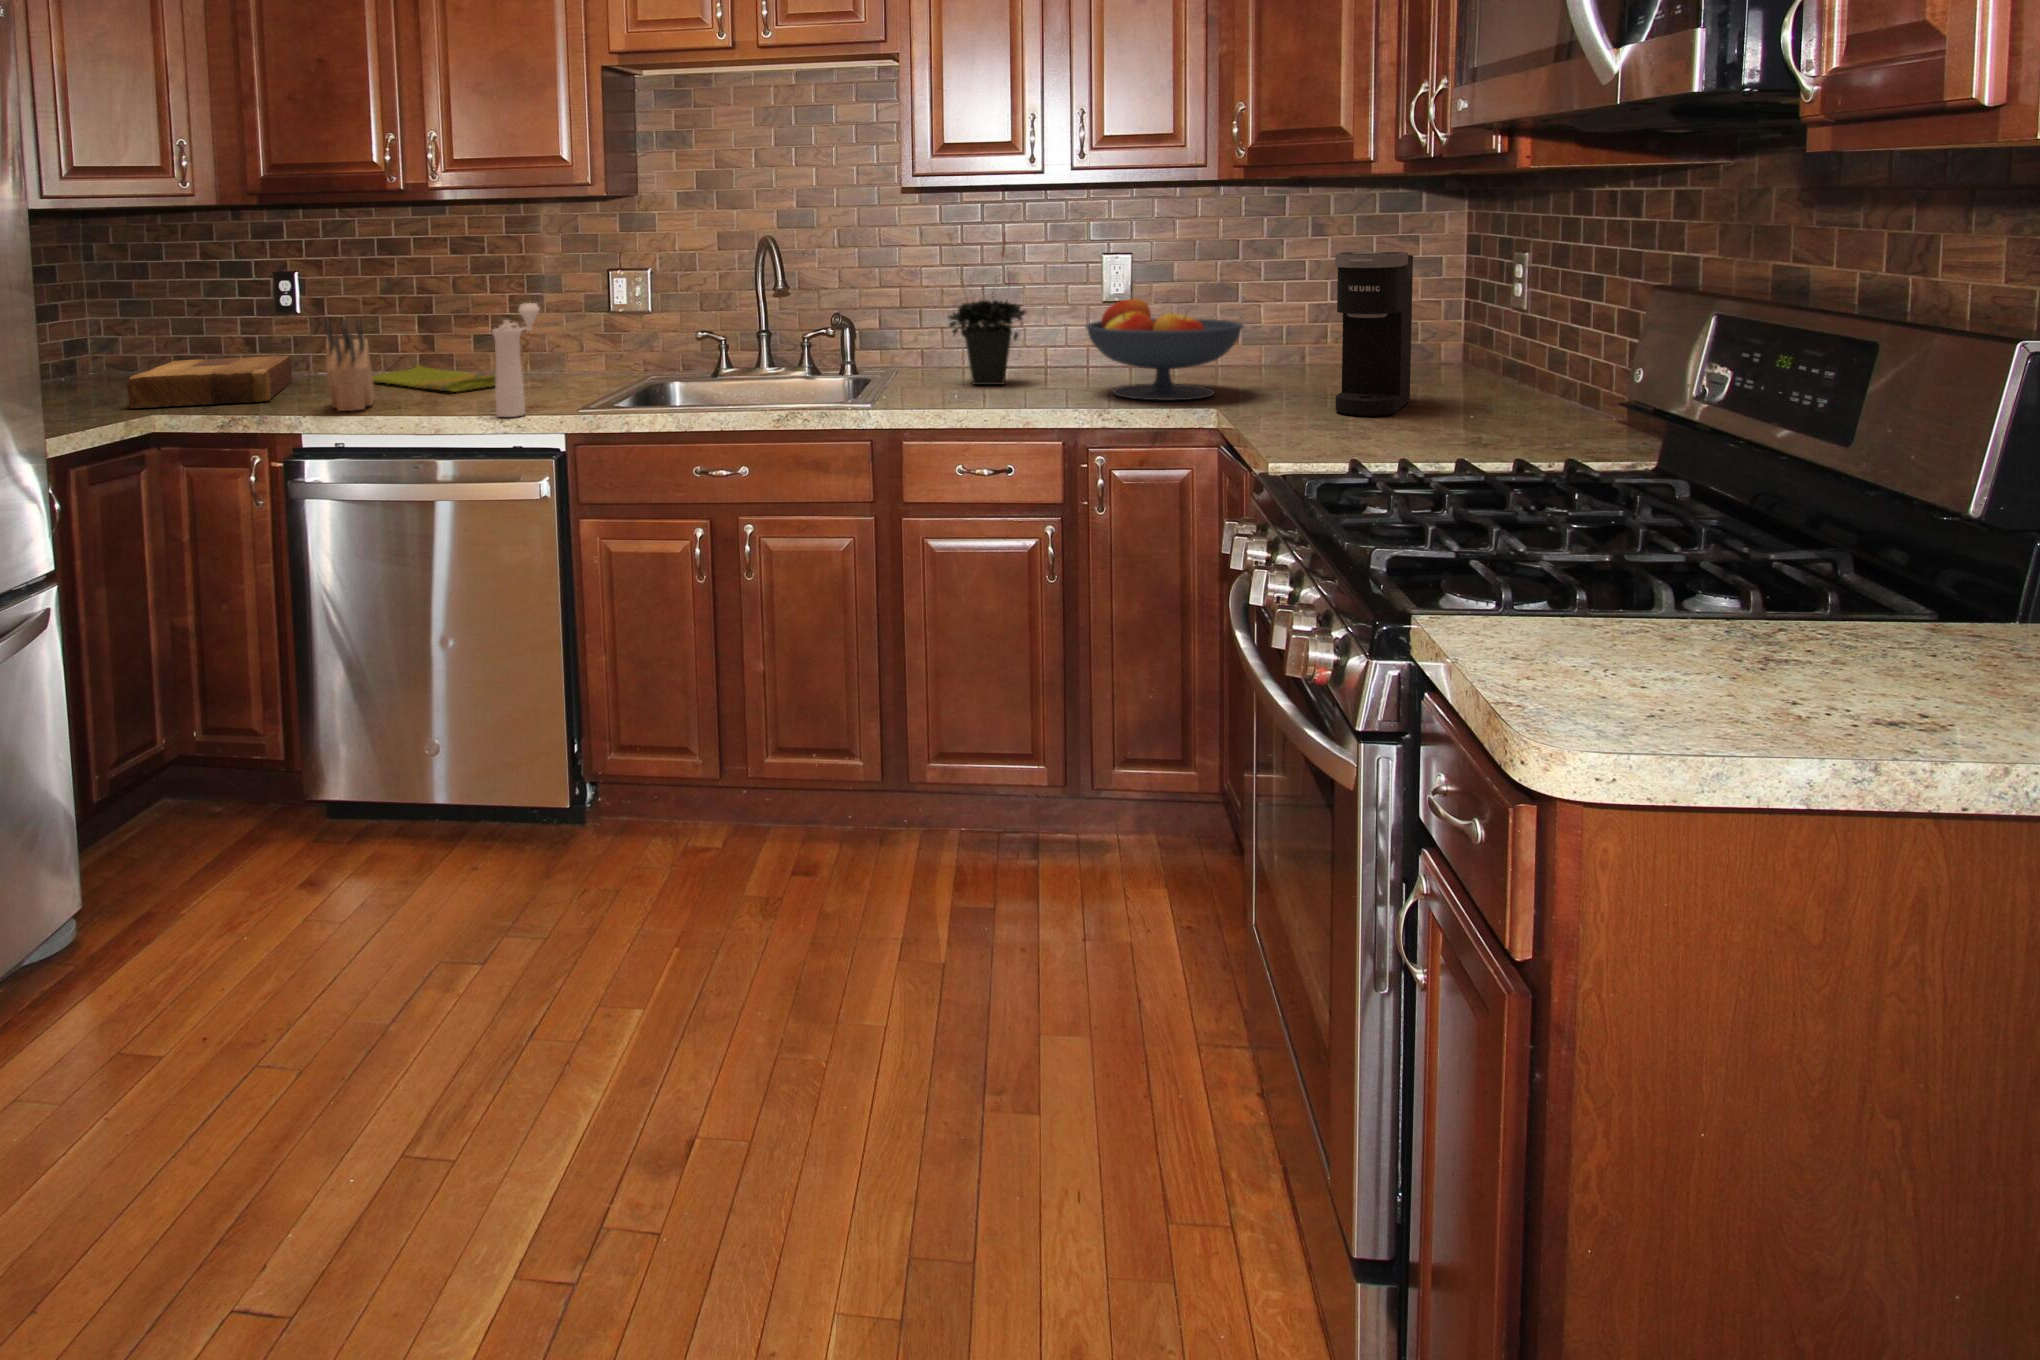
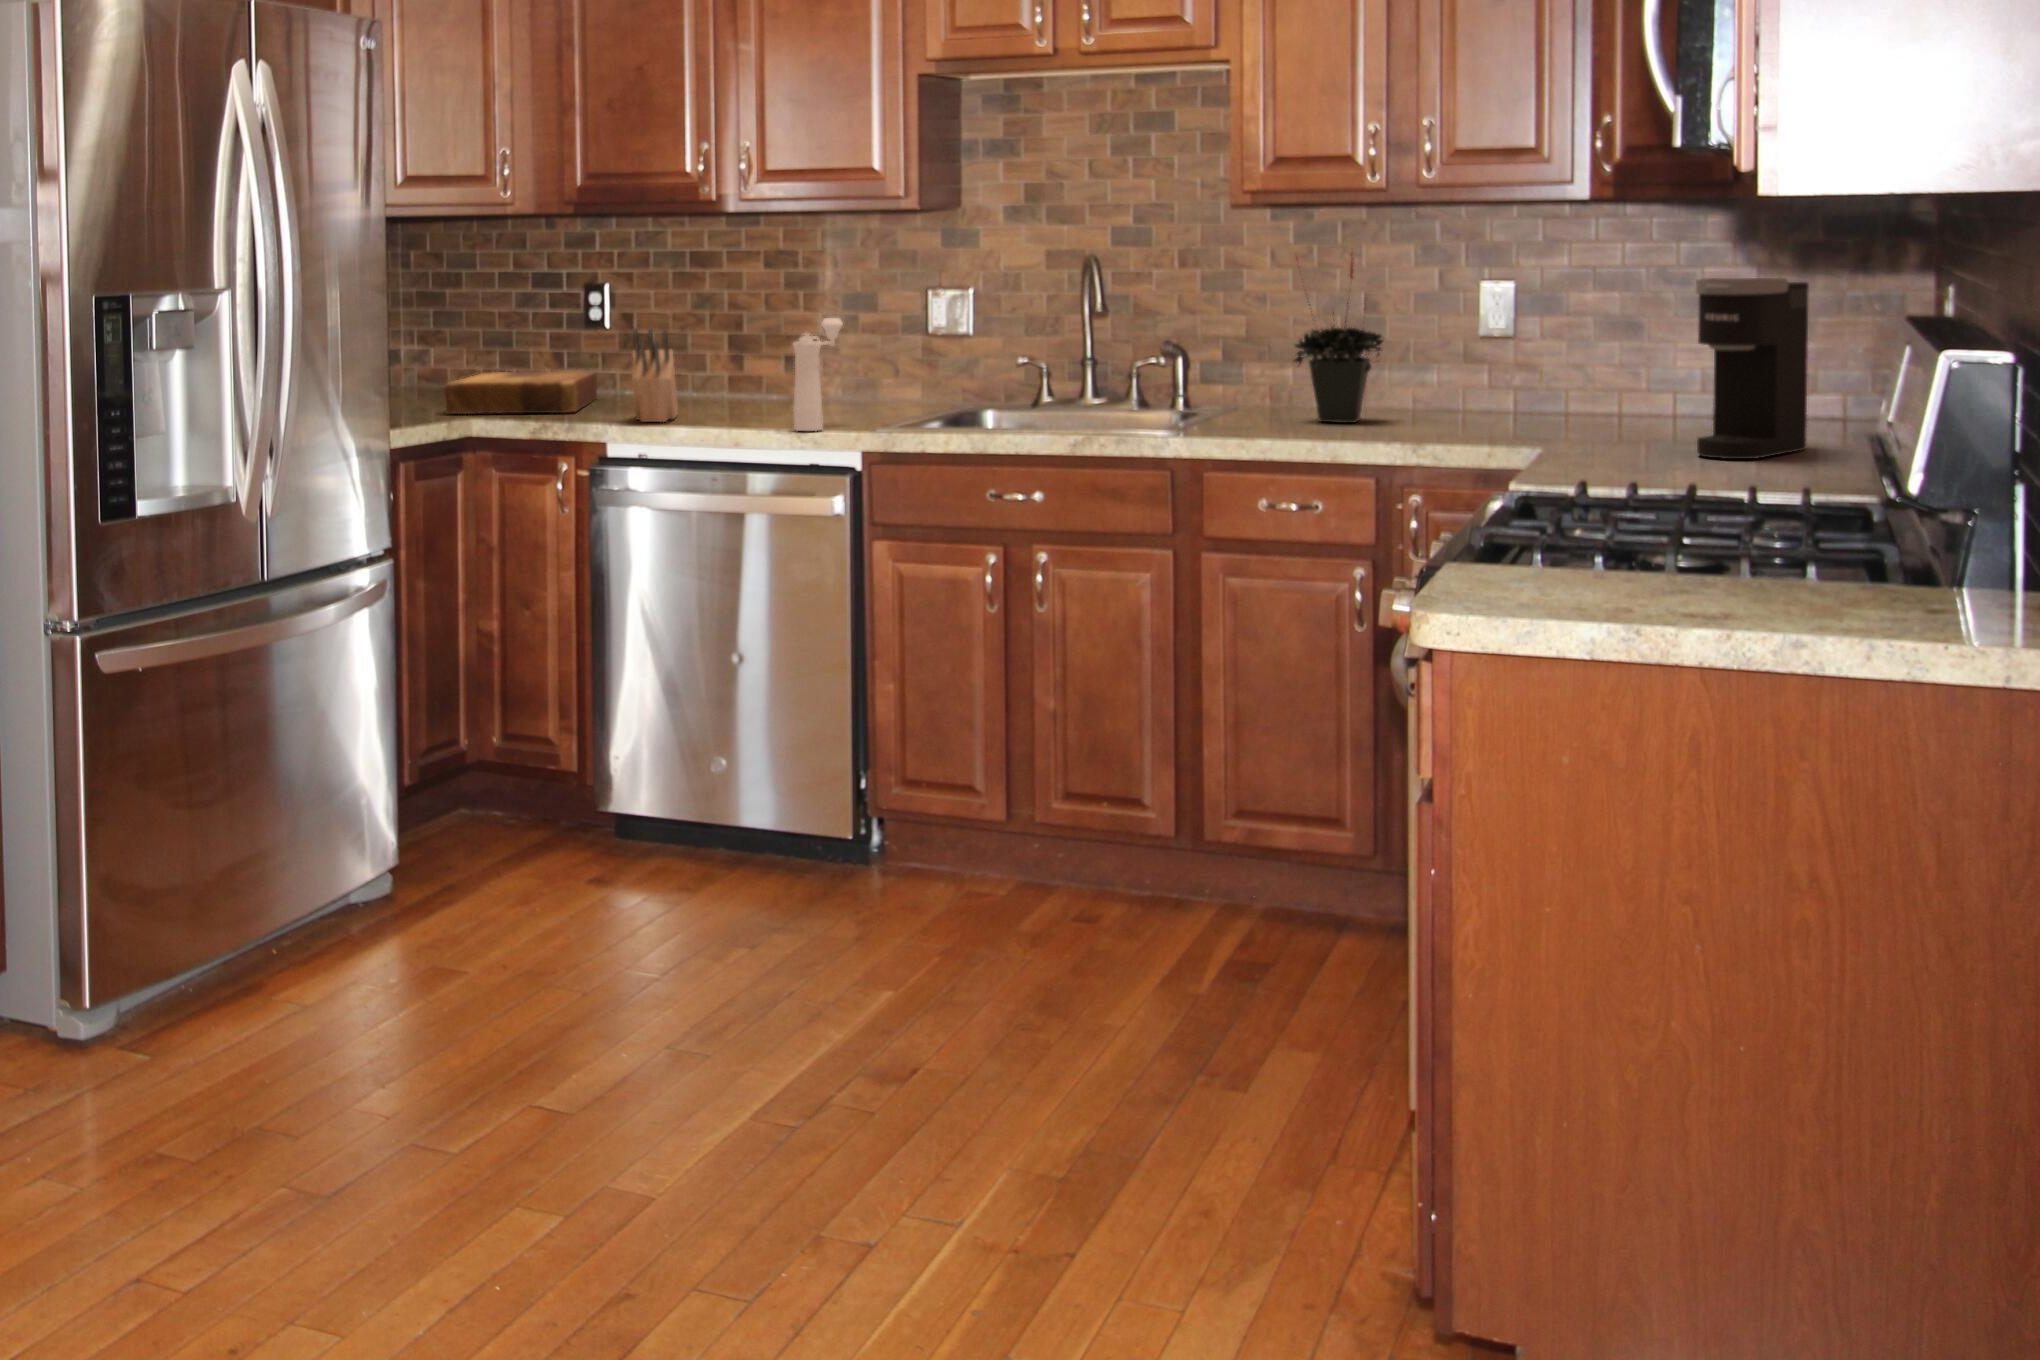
fruit bowl: present [1086,299,1243,400] -> none [1435,326,1619,440]
dish towel: present [372,365,496,392] -> none [673,386,810,411]

